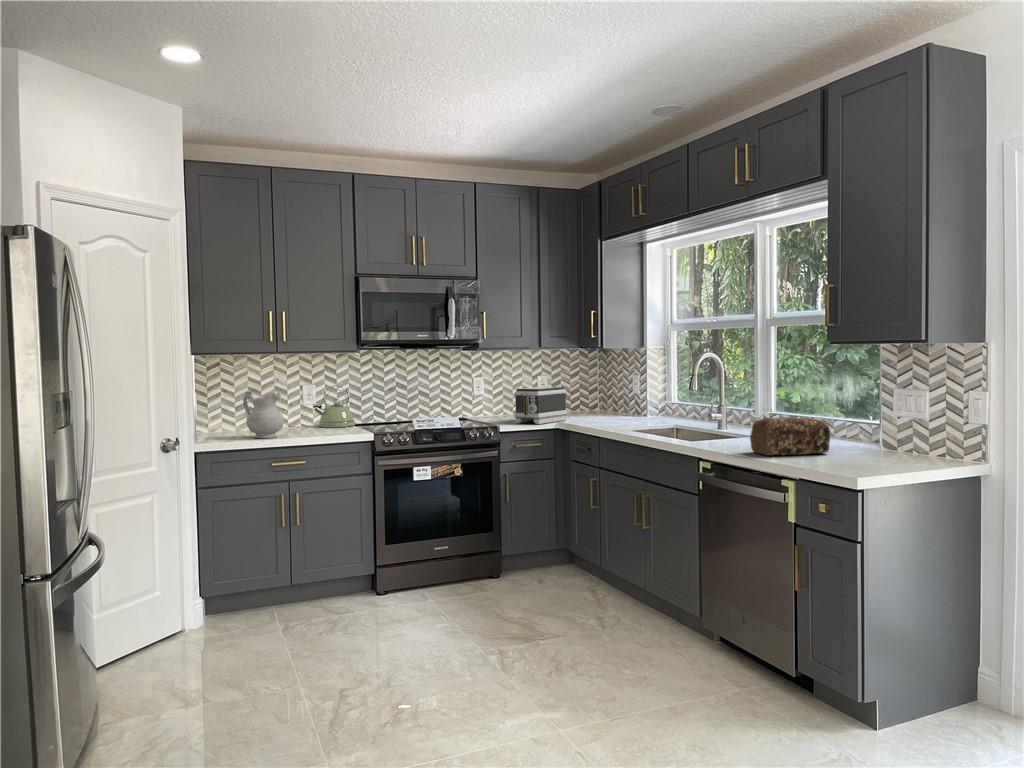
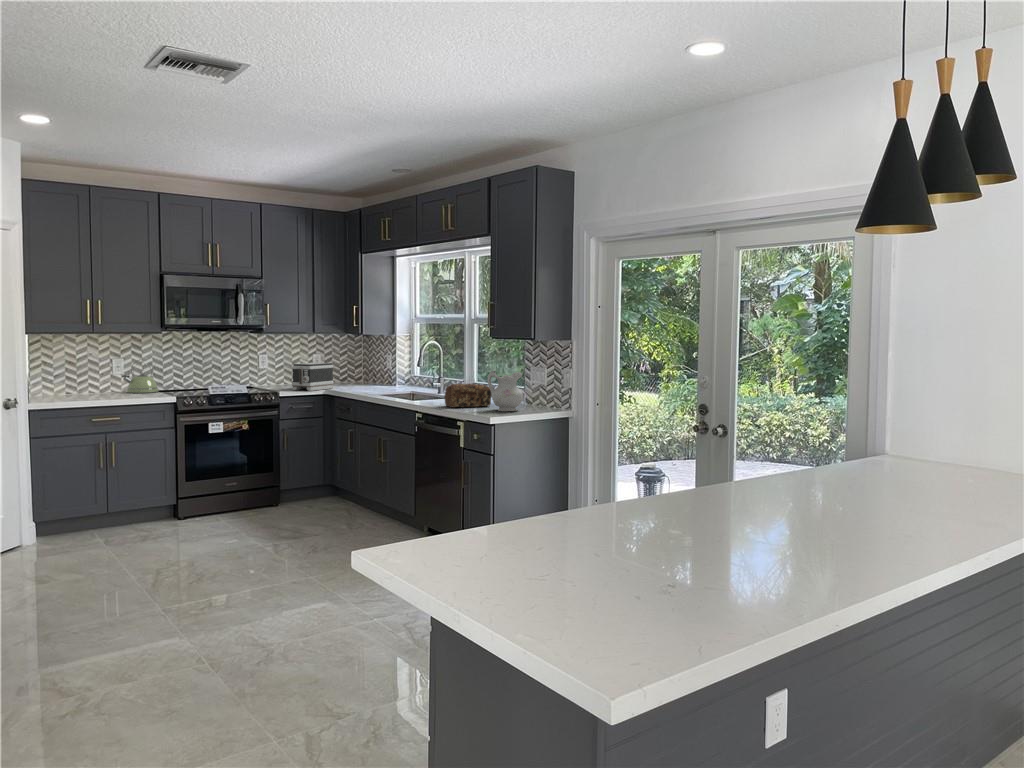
ceramic pitcher: present [243,392,284,438] -> present [488,371,523,411]

